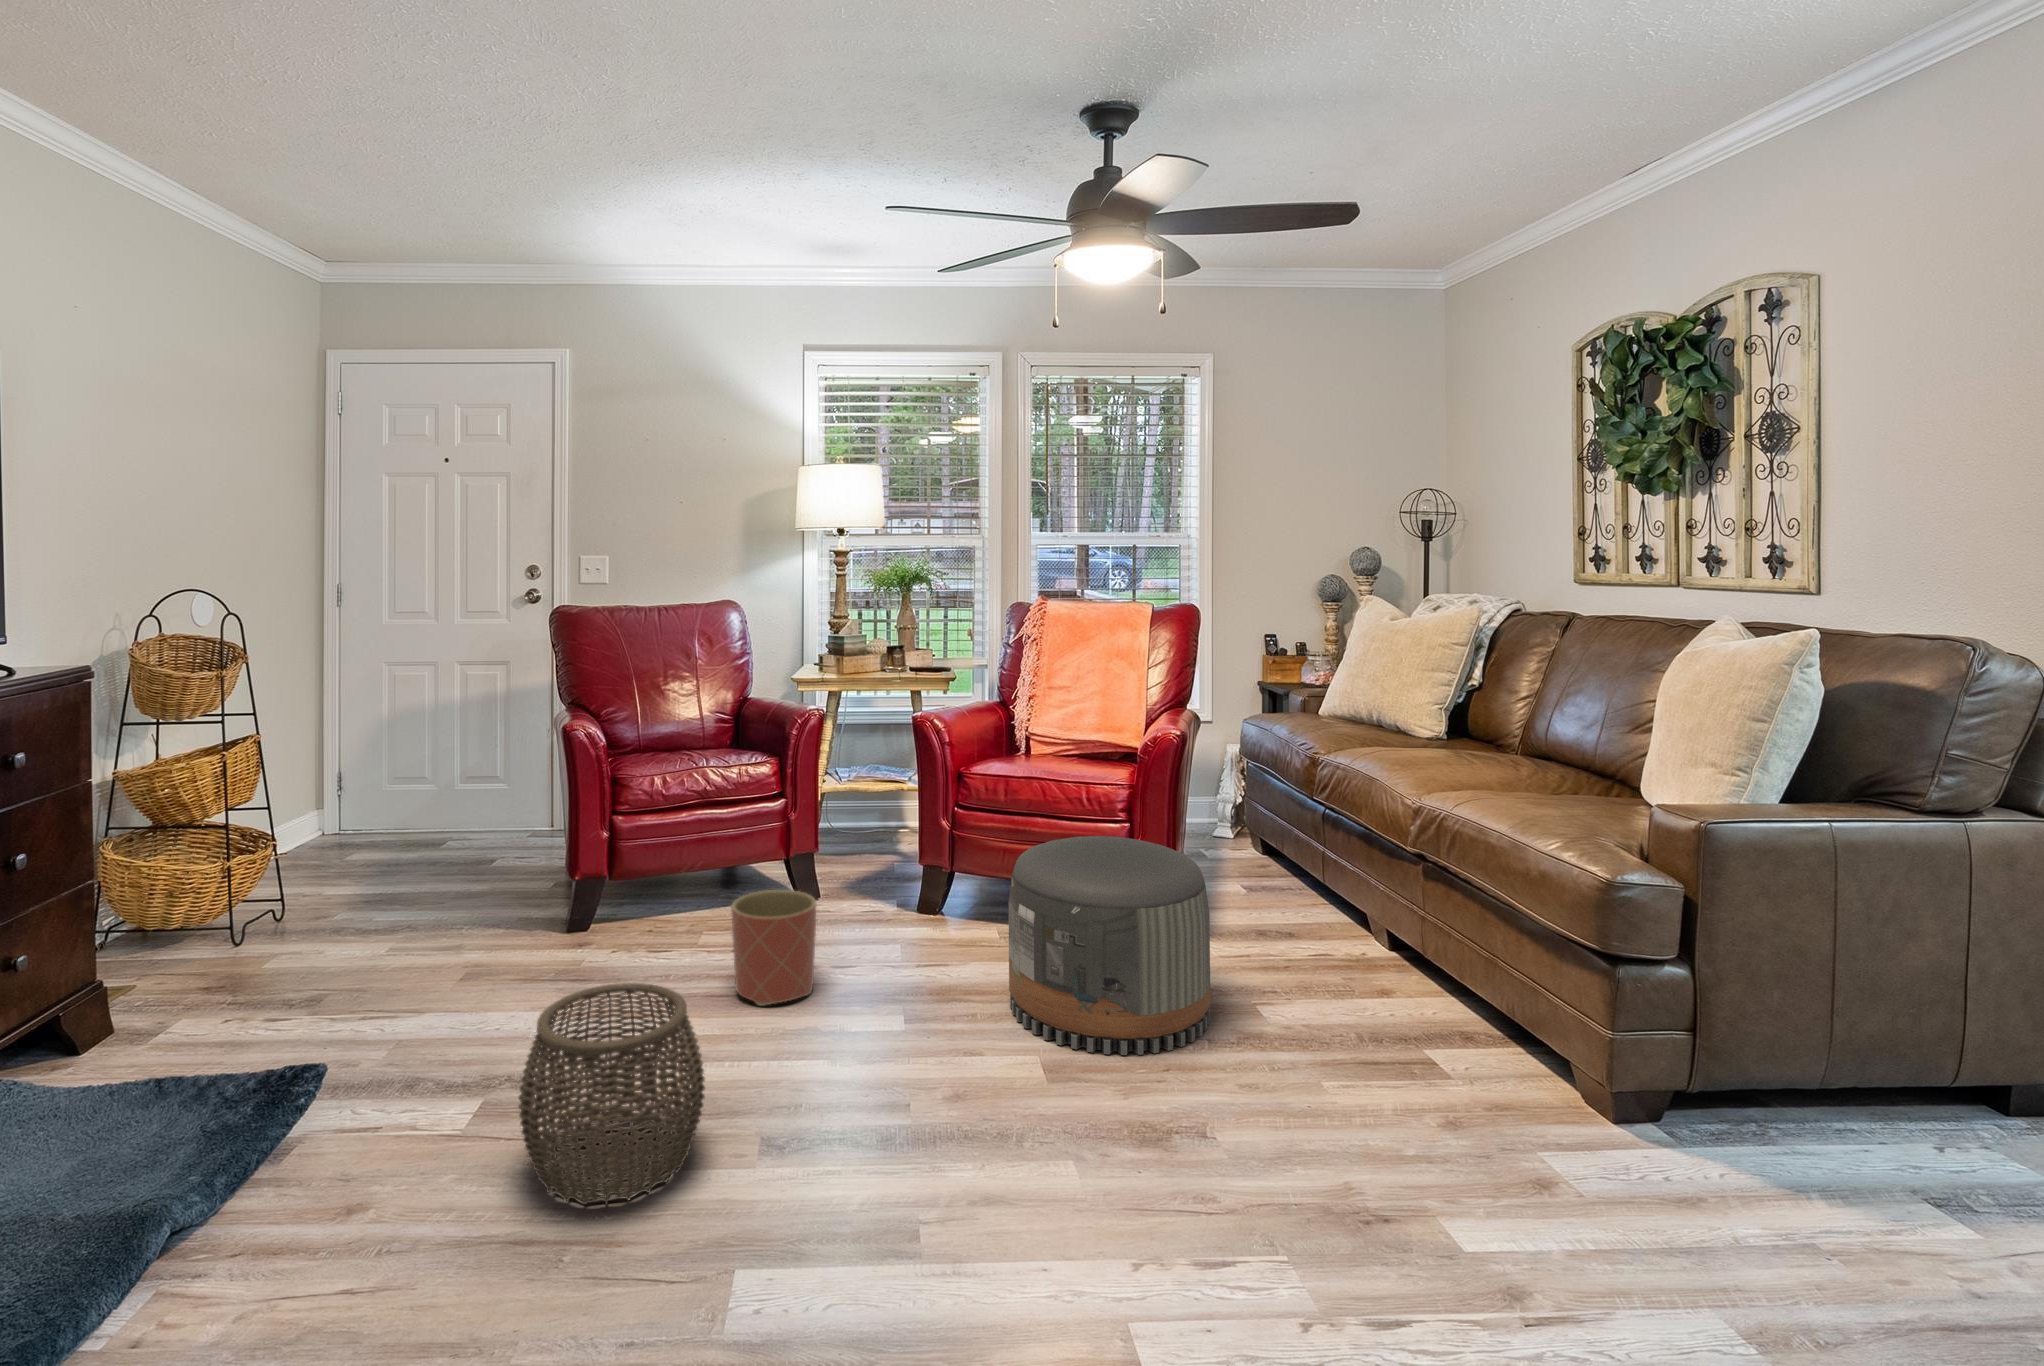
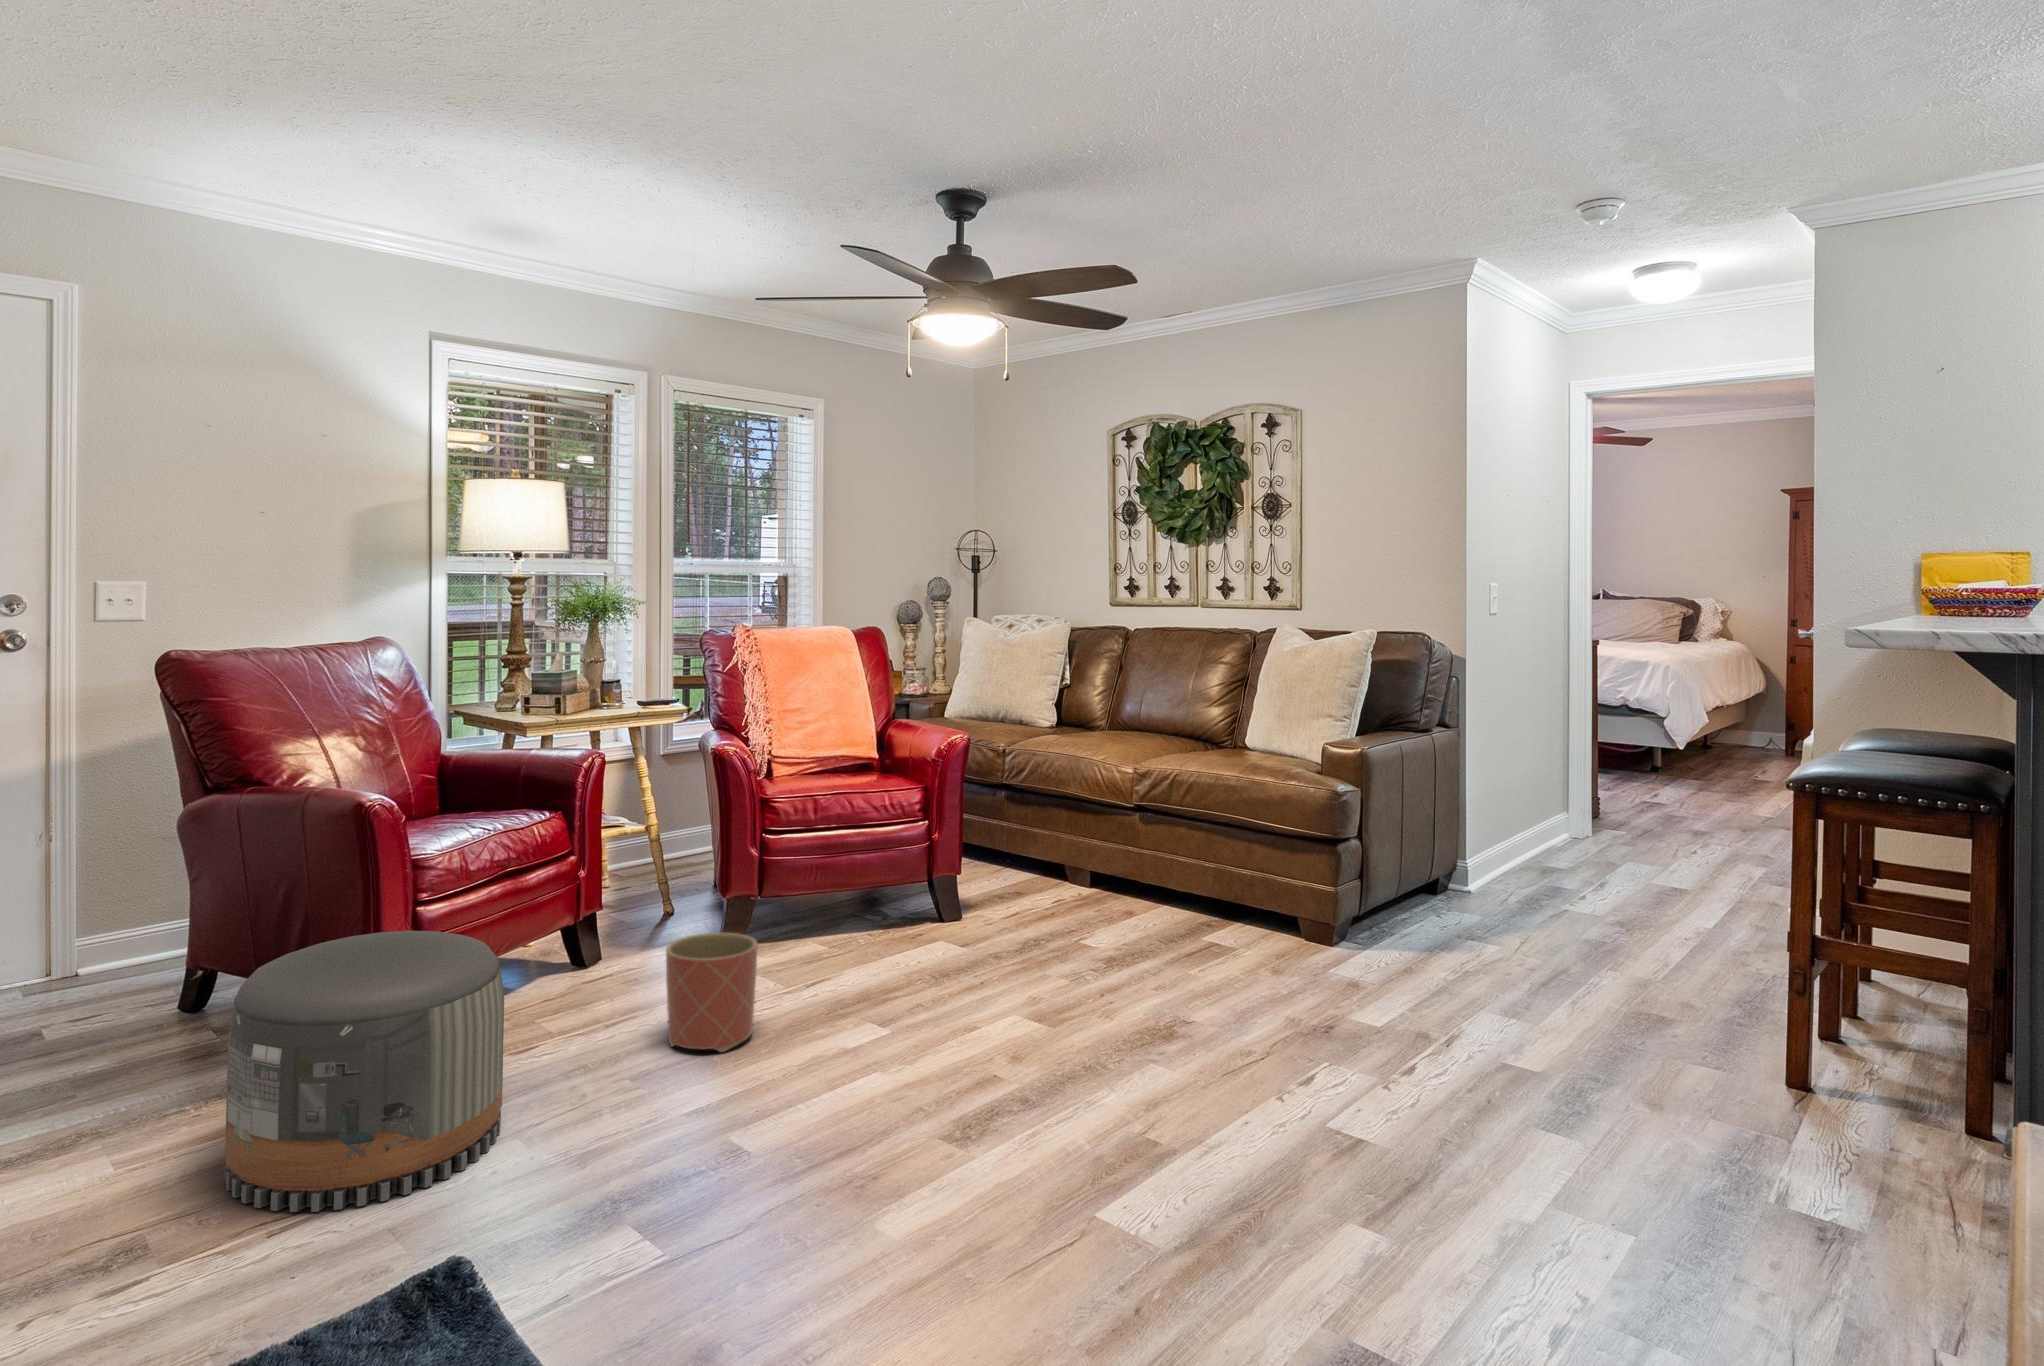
pouf: present [1009,836,1210,1055] -> present [225,931,504,1212]
woven basket: present [518,983,706,1205] -> none [740,1004,921,1219]

